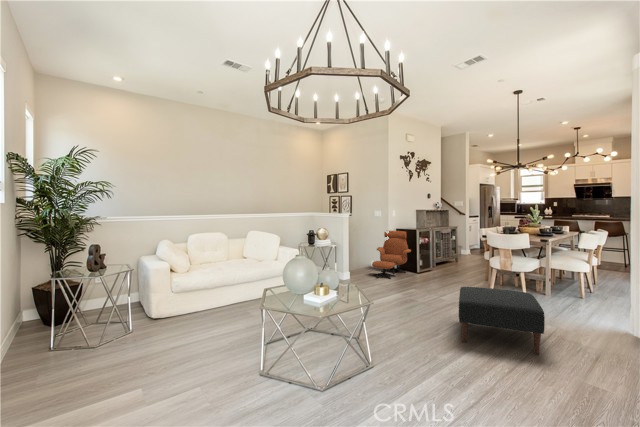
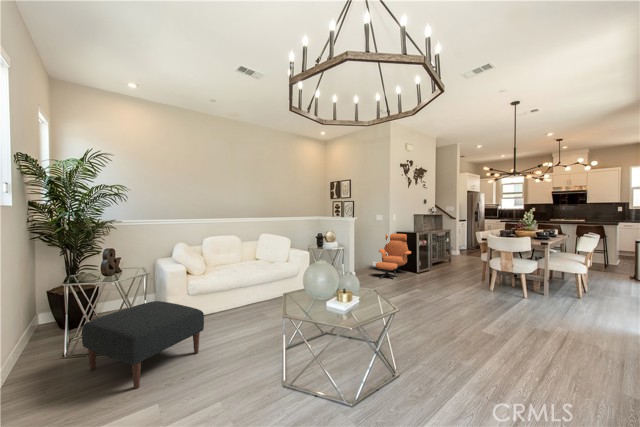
ottoman: present [459,287,545,354] -> present [82,301,204,388]

